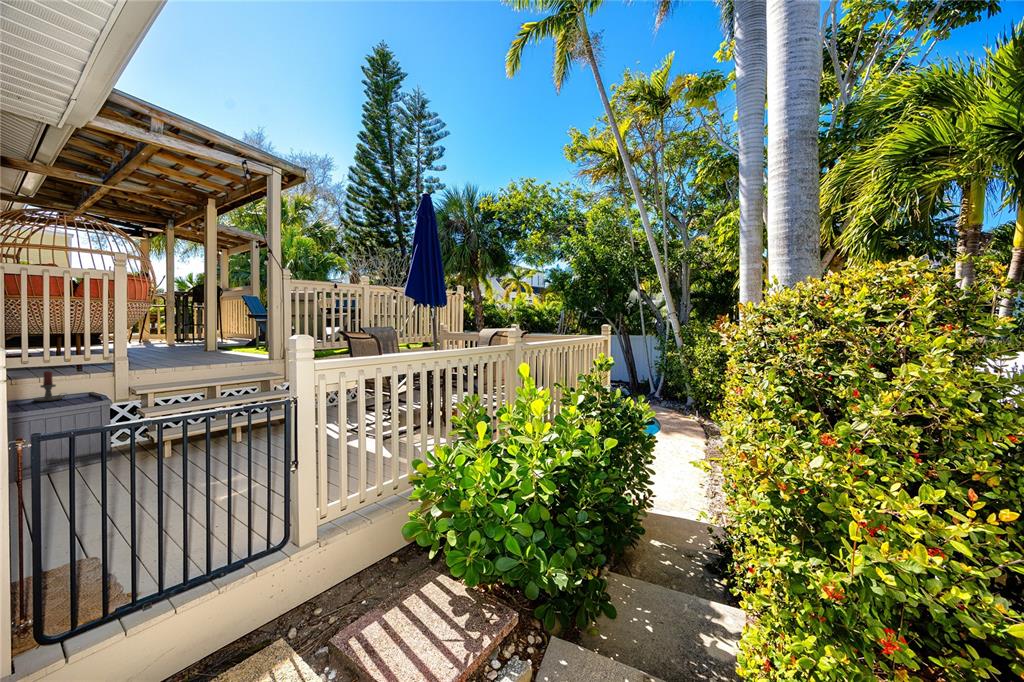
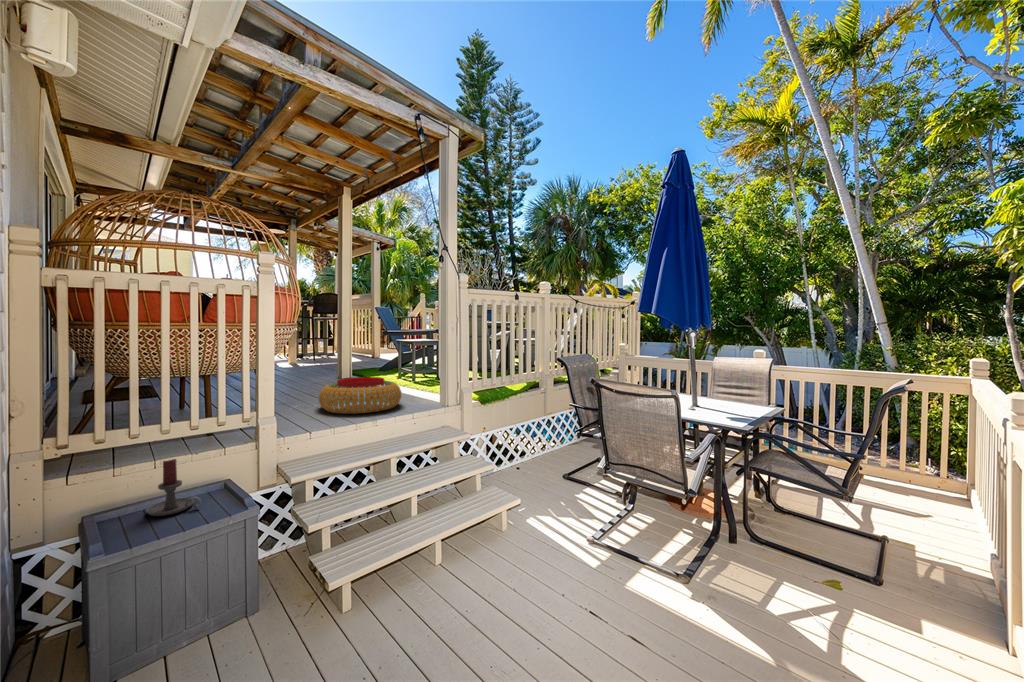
pouf: none [169,343,238,365] -> present [319,377,401,414]

